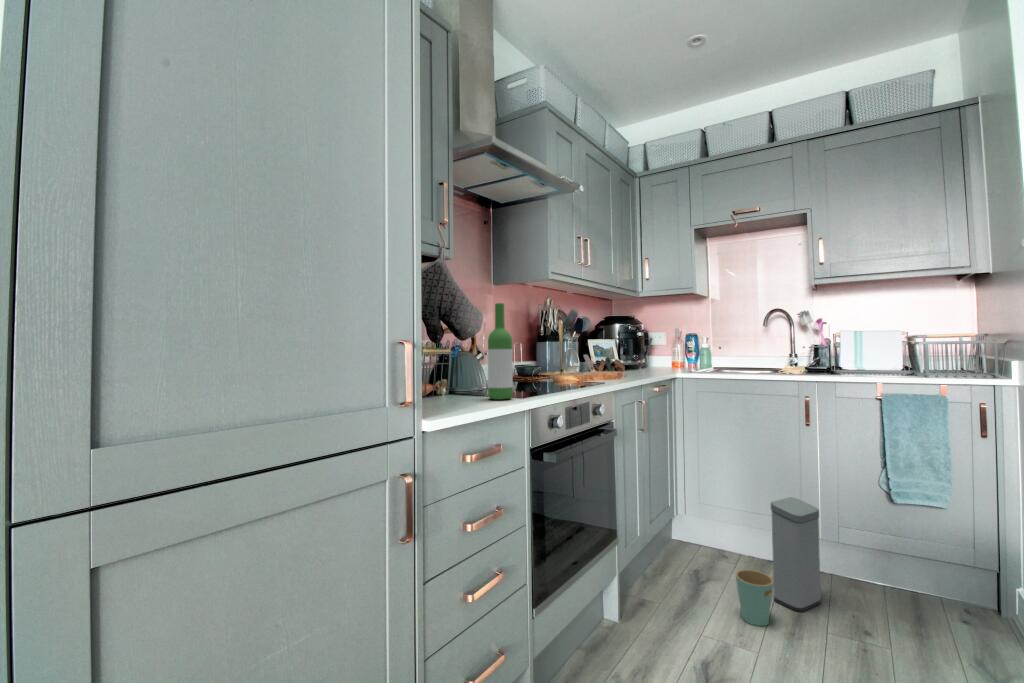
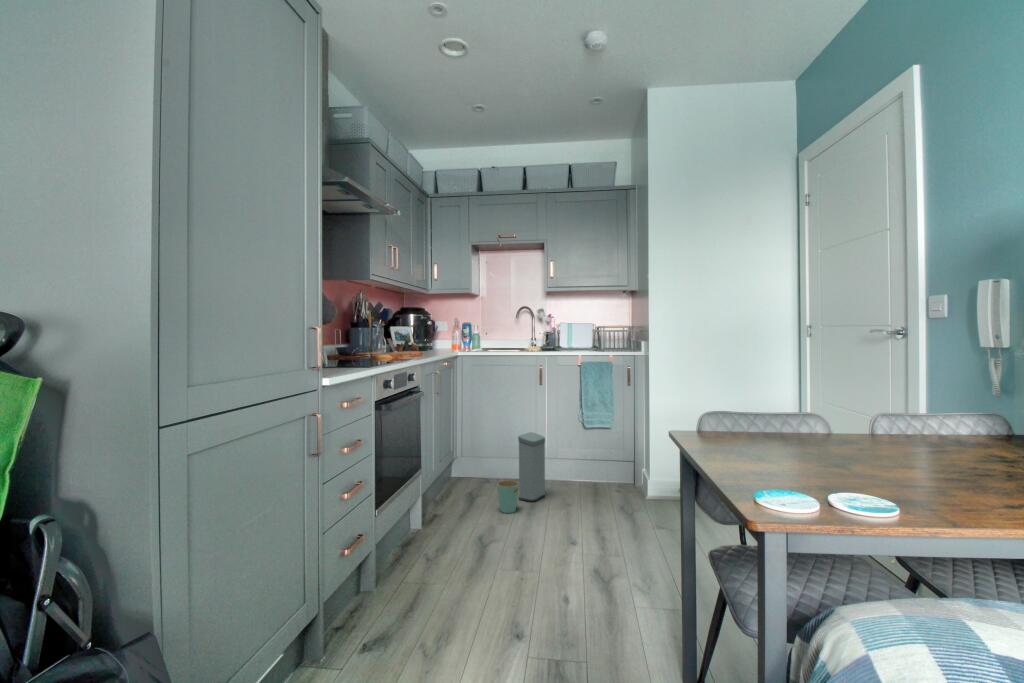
wine bottle: present [488,303,513,399] -> none [340,299,359,368]

